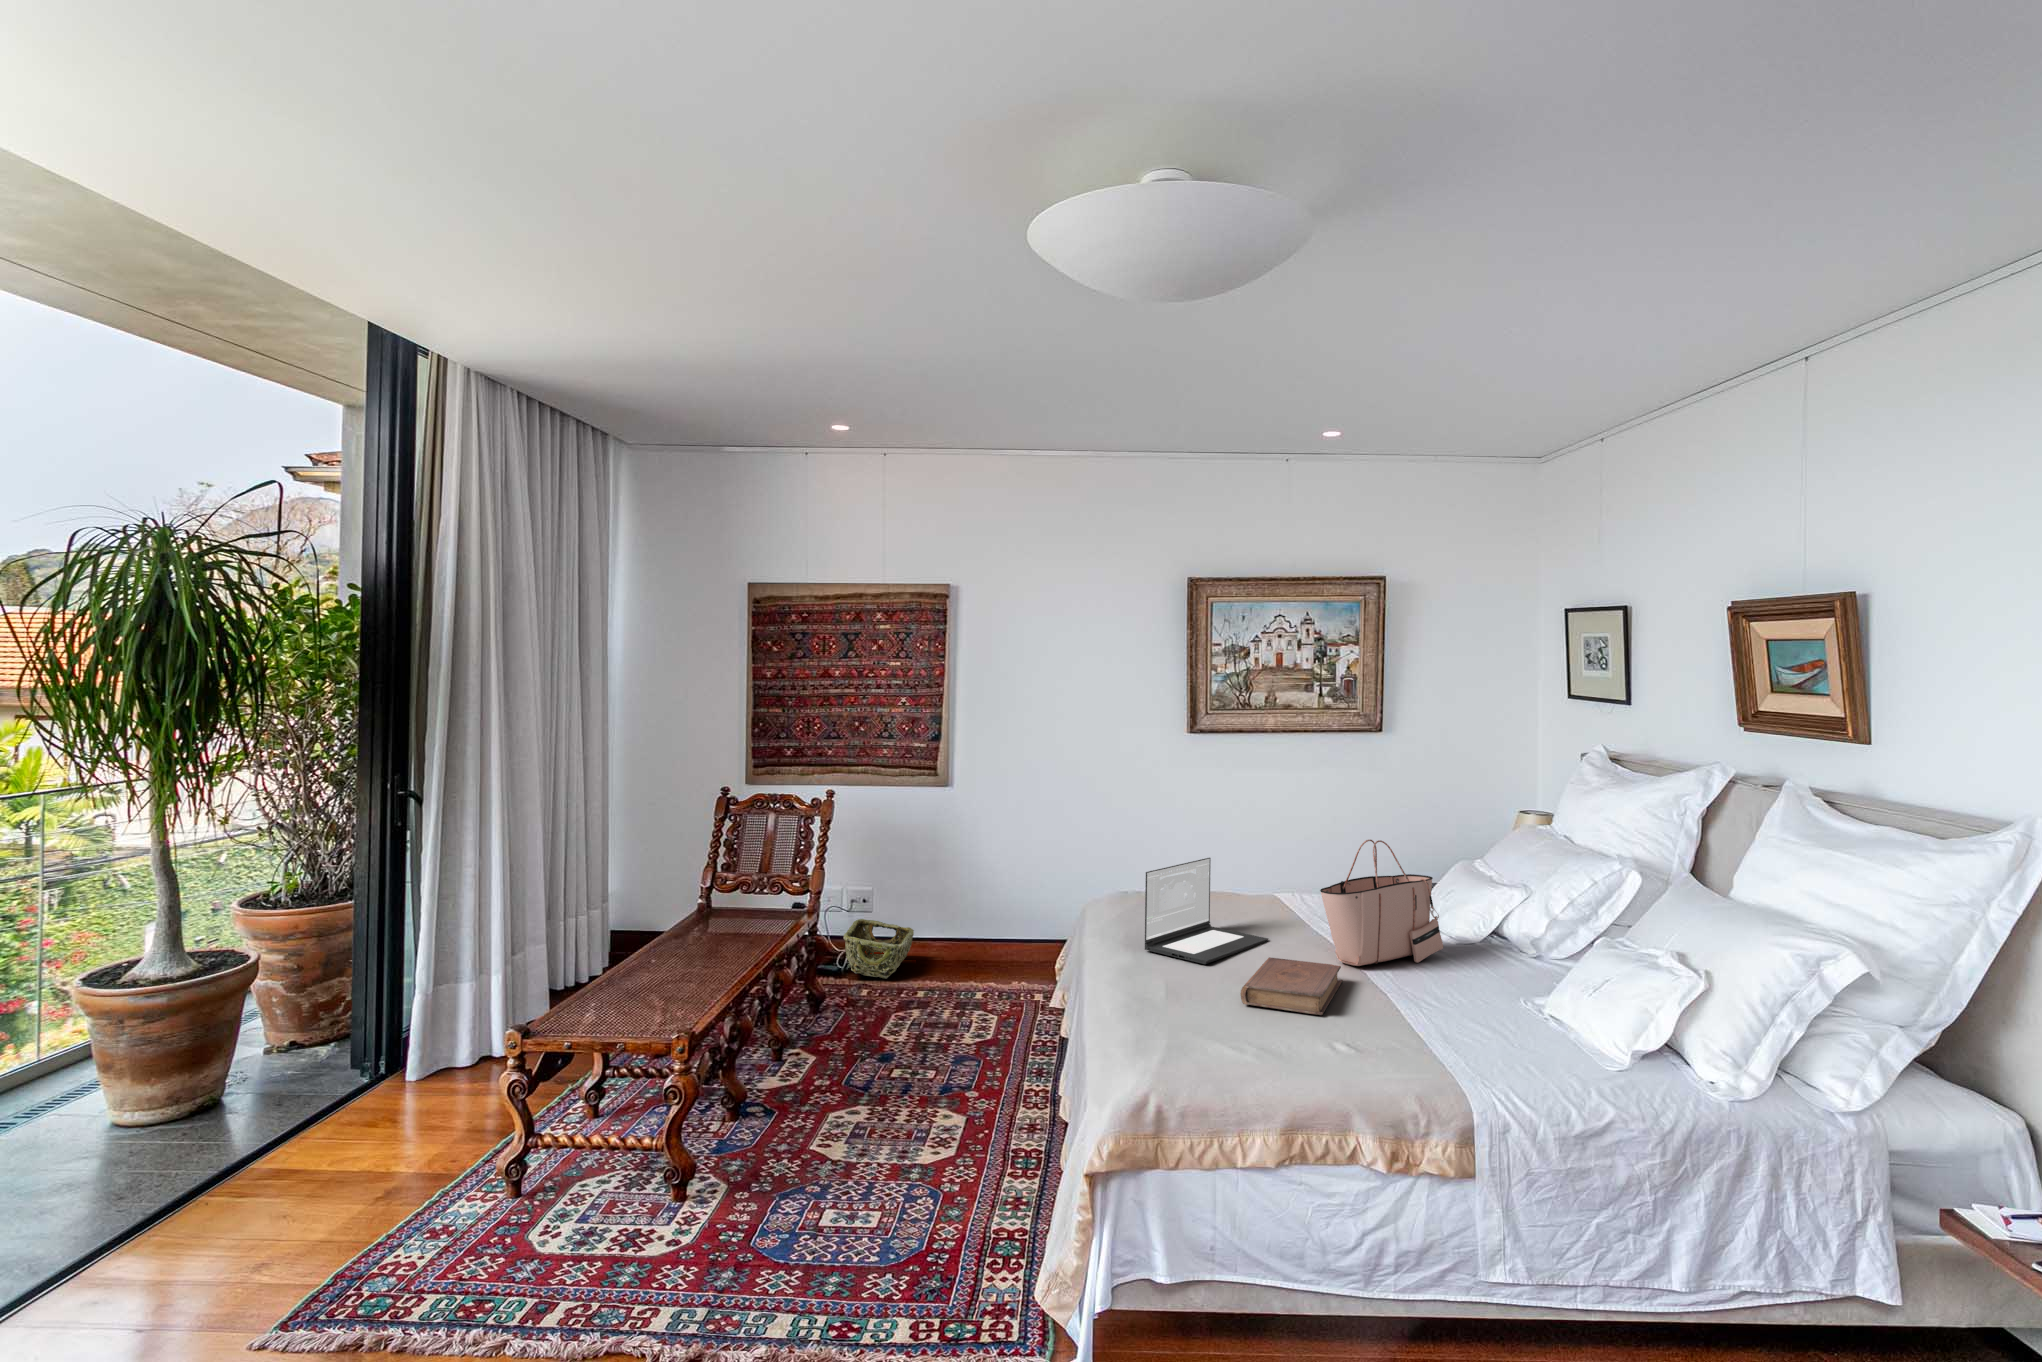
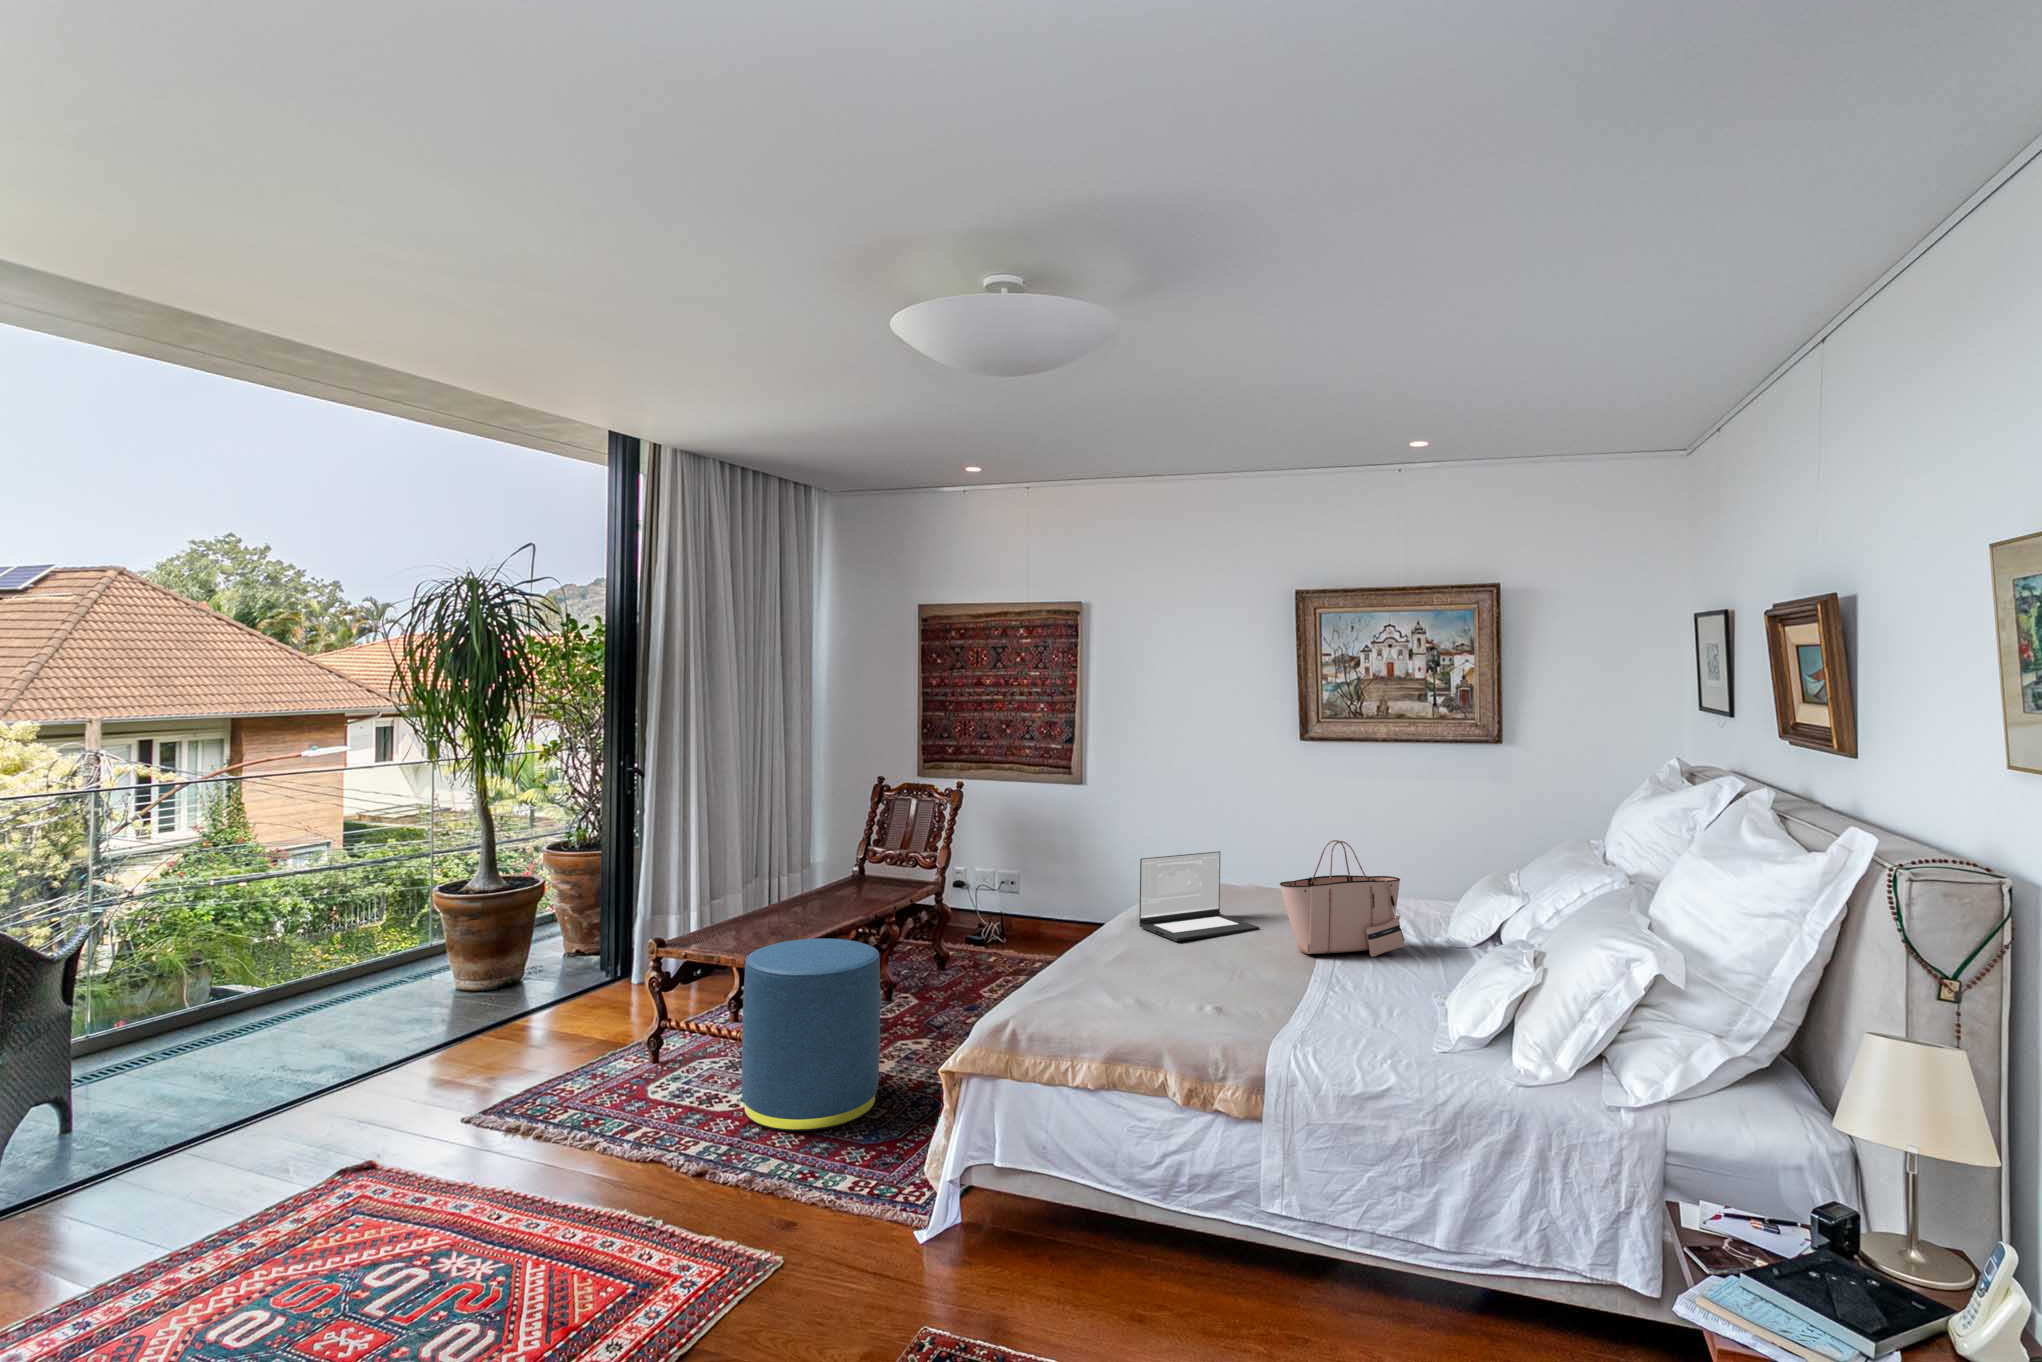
woven basket: present [843,919,914,978] -> none [978,897,1049,949]
book: present [1240,957,1342,1015] -> none [1166,939,1280,986]
ottoman: none [686,1001,866,1268] -> present [742,938,880,1131]

